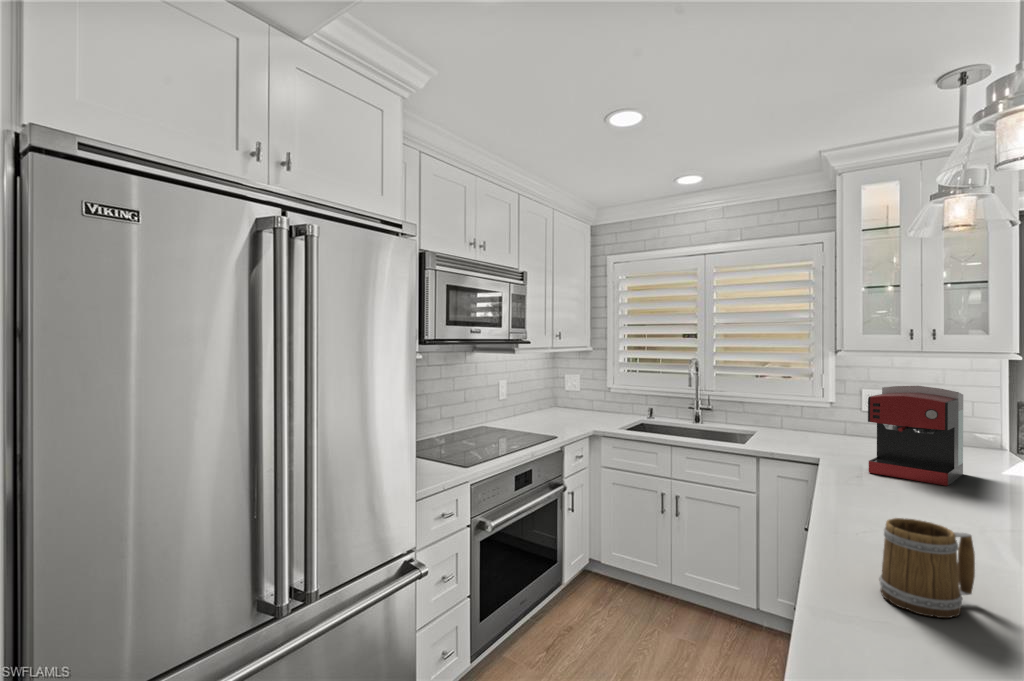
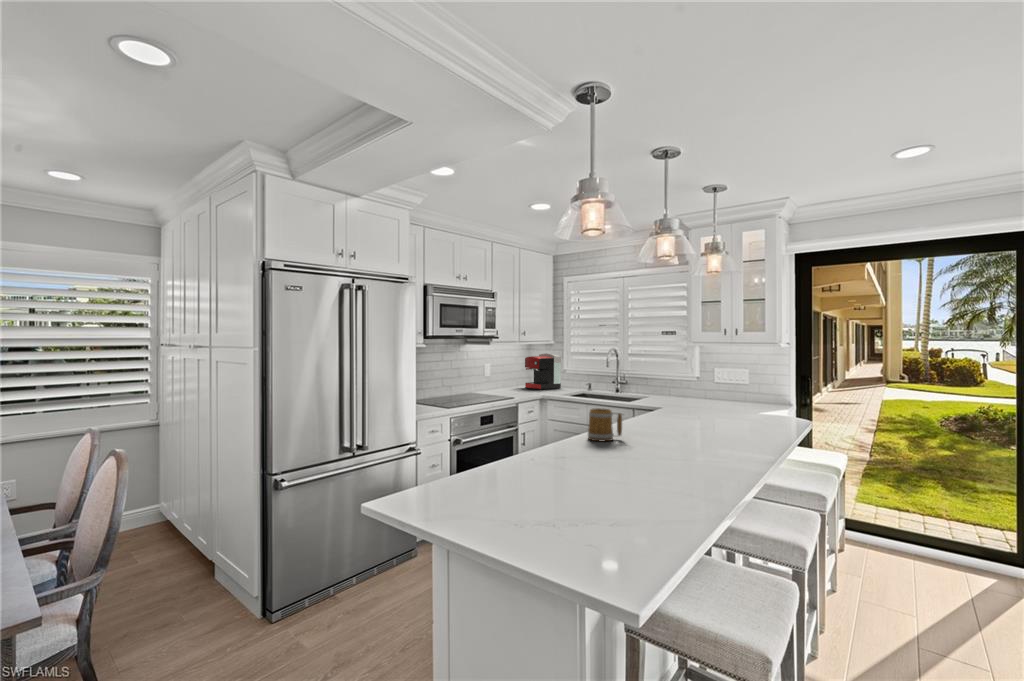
coffee maker: present [868,386,963,486] -> present [525,353,561,389]

